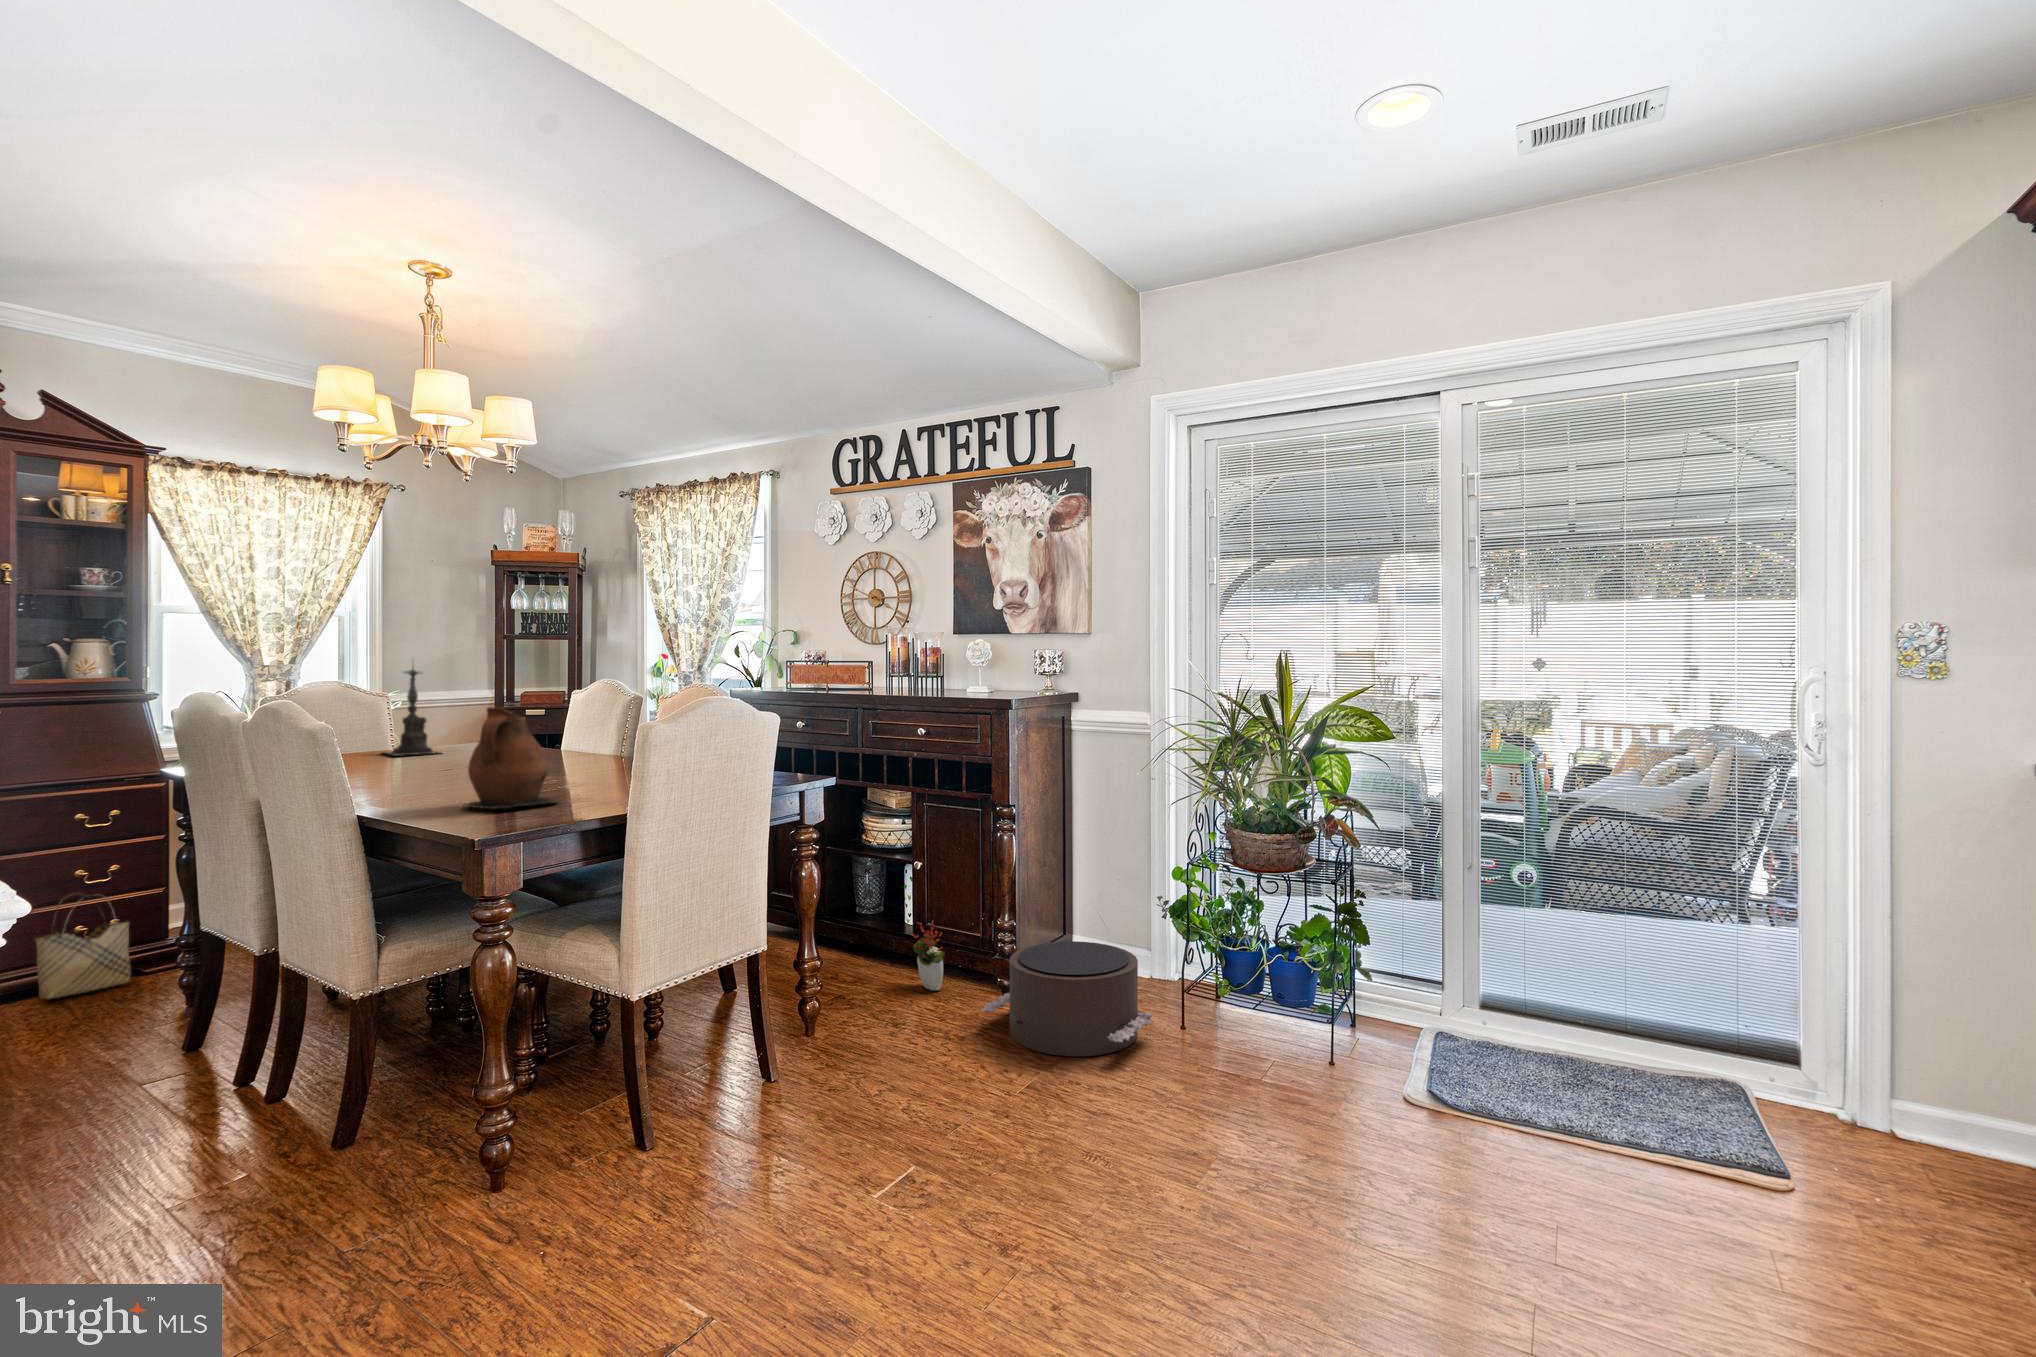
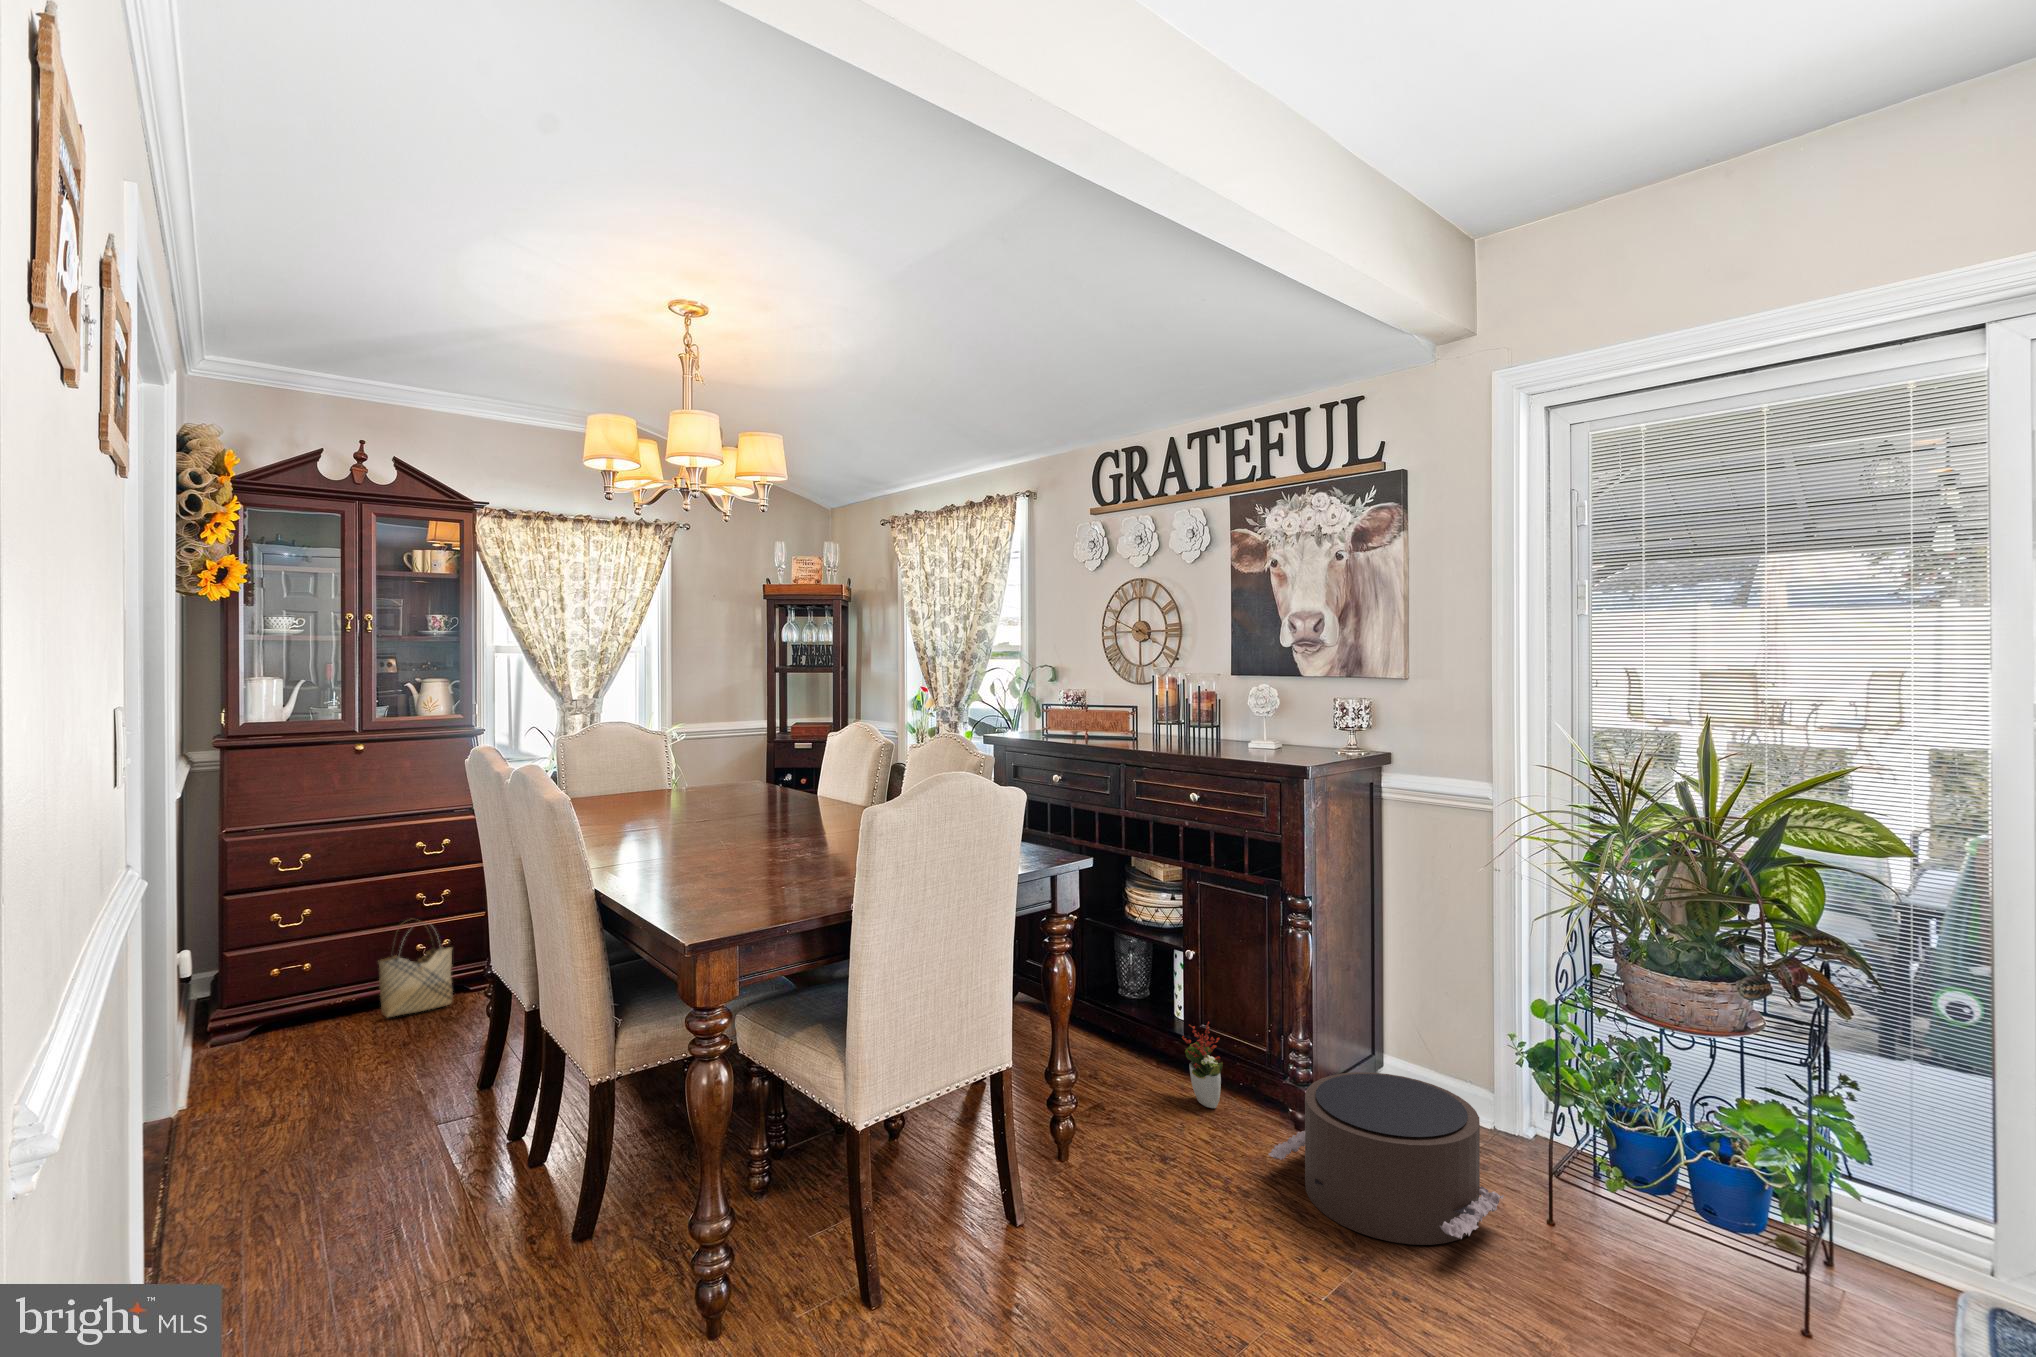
candle holder: present [383,668,437,756] -> none [649,704,706,805]
ceramic pitcher: present [464,707,559,809] -> none [684,786,789,901]

